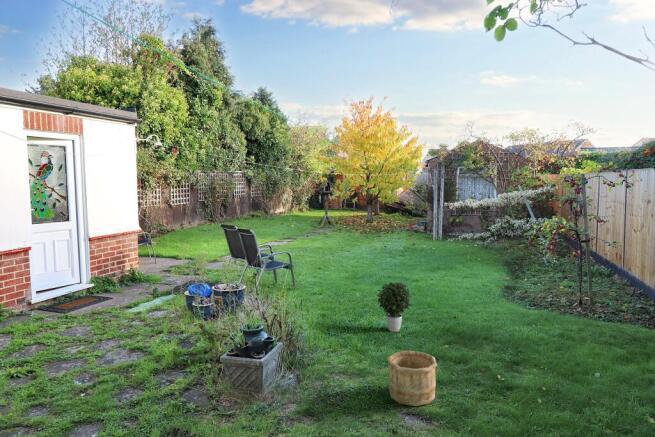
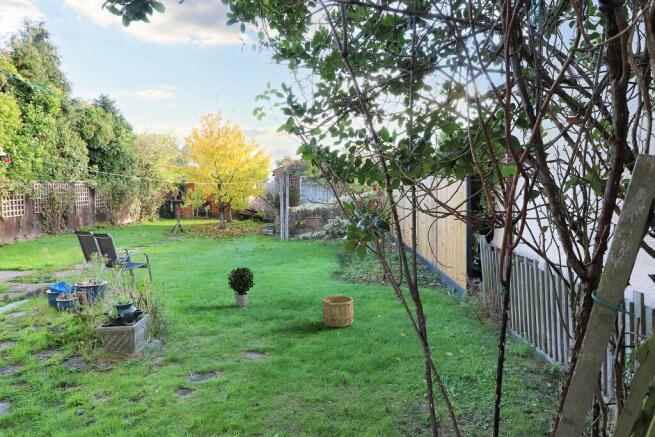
wooden bucket: present [387,351,437,406] -> present [322,296,354,327]

